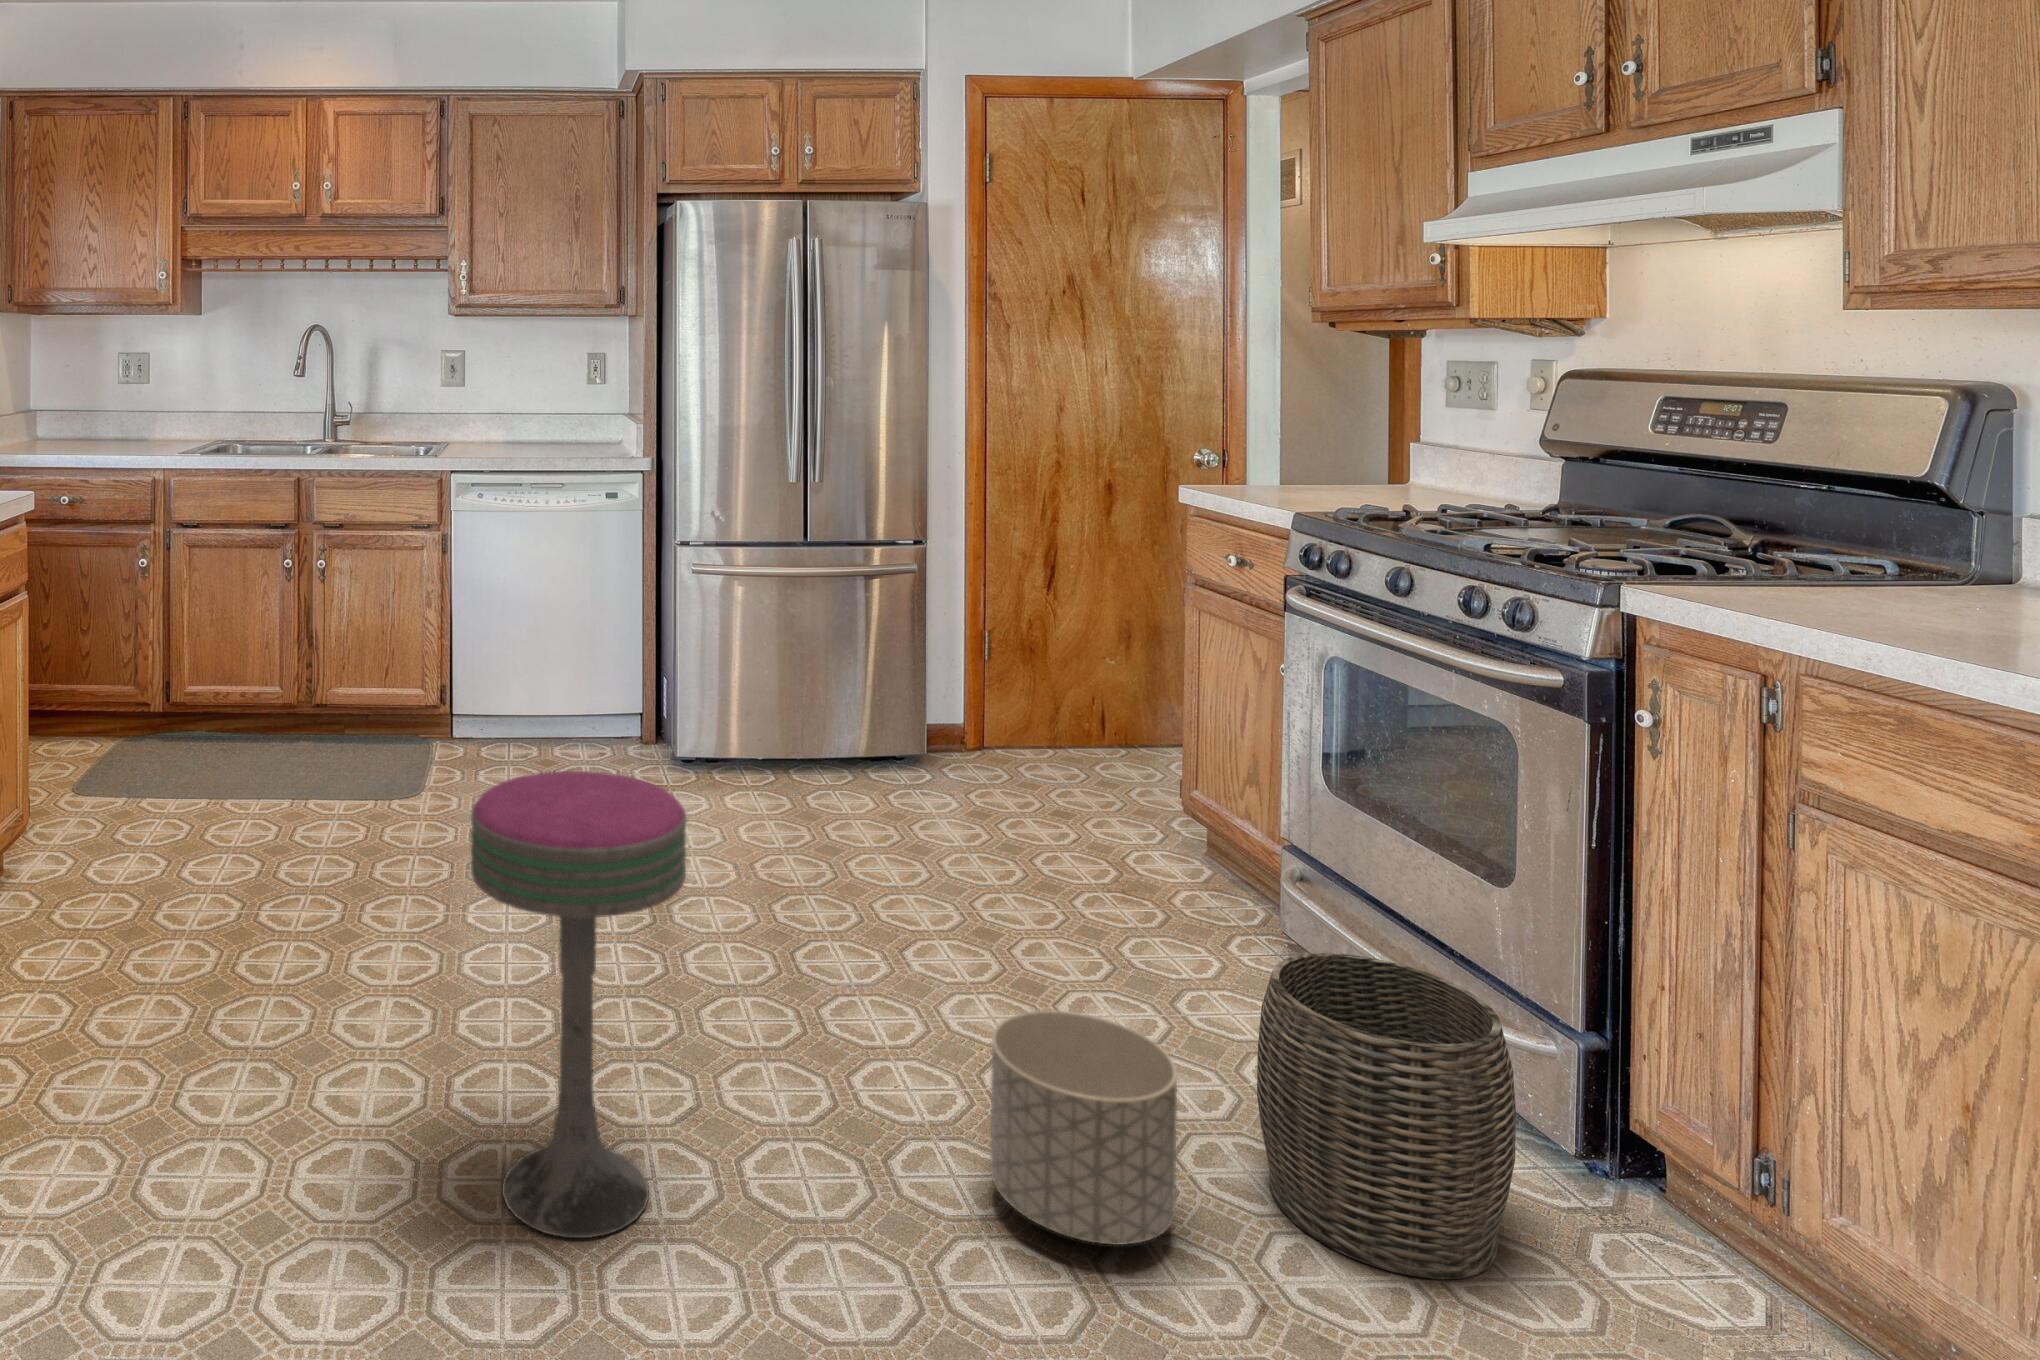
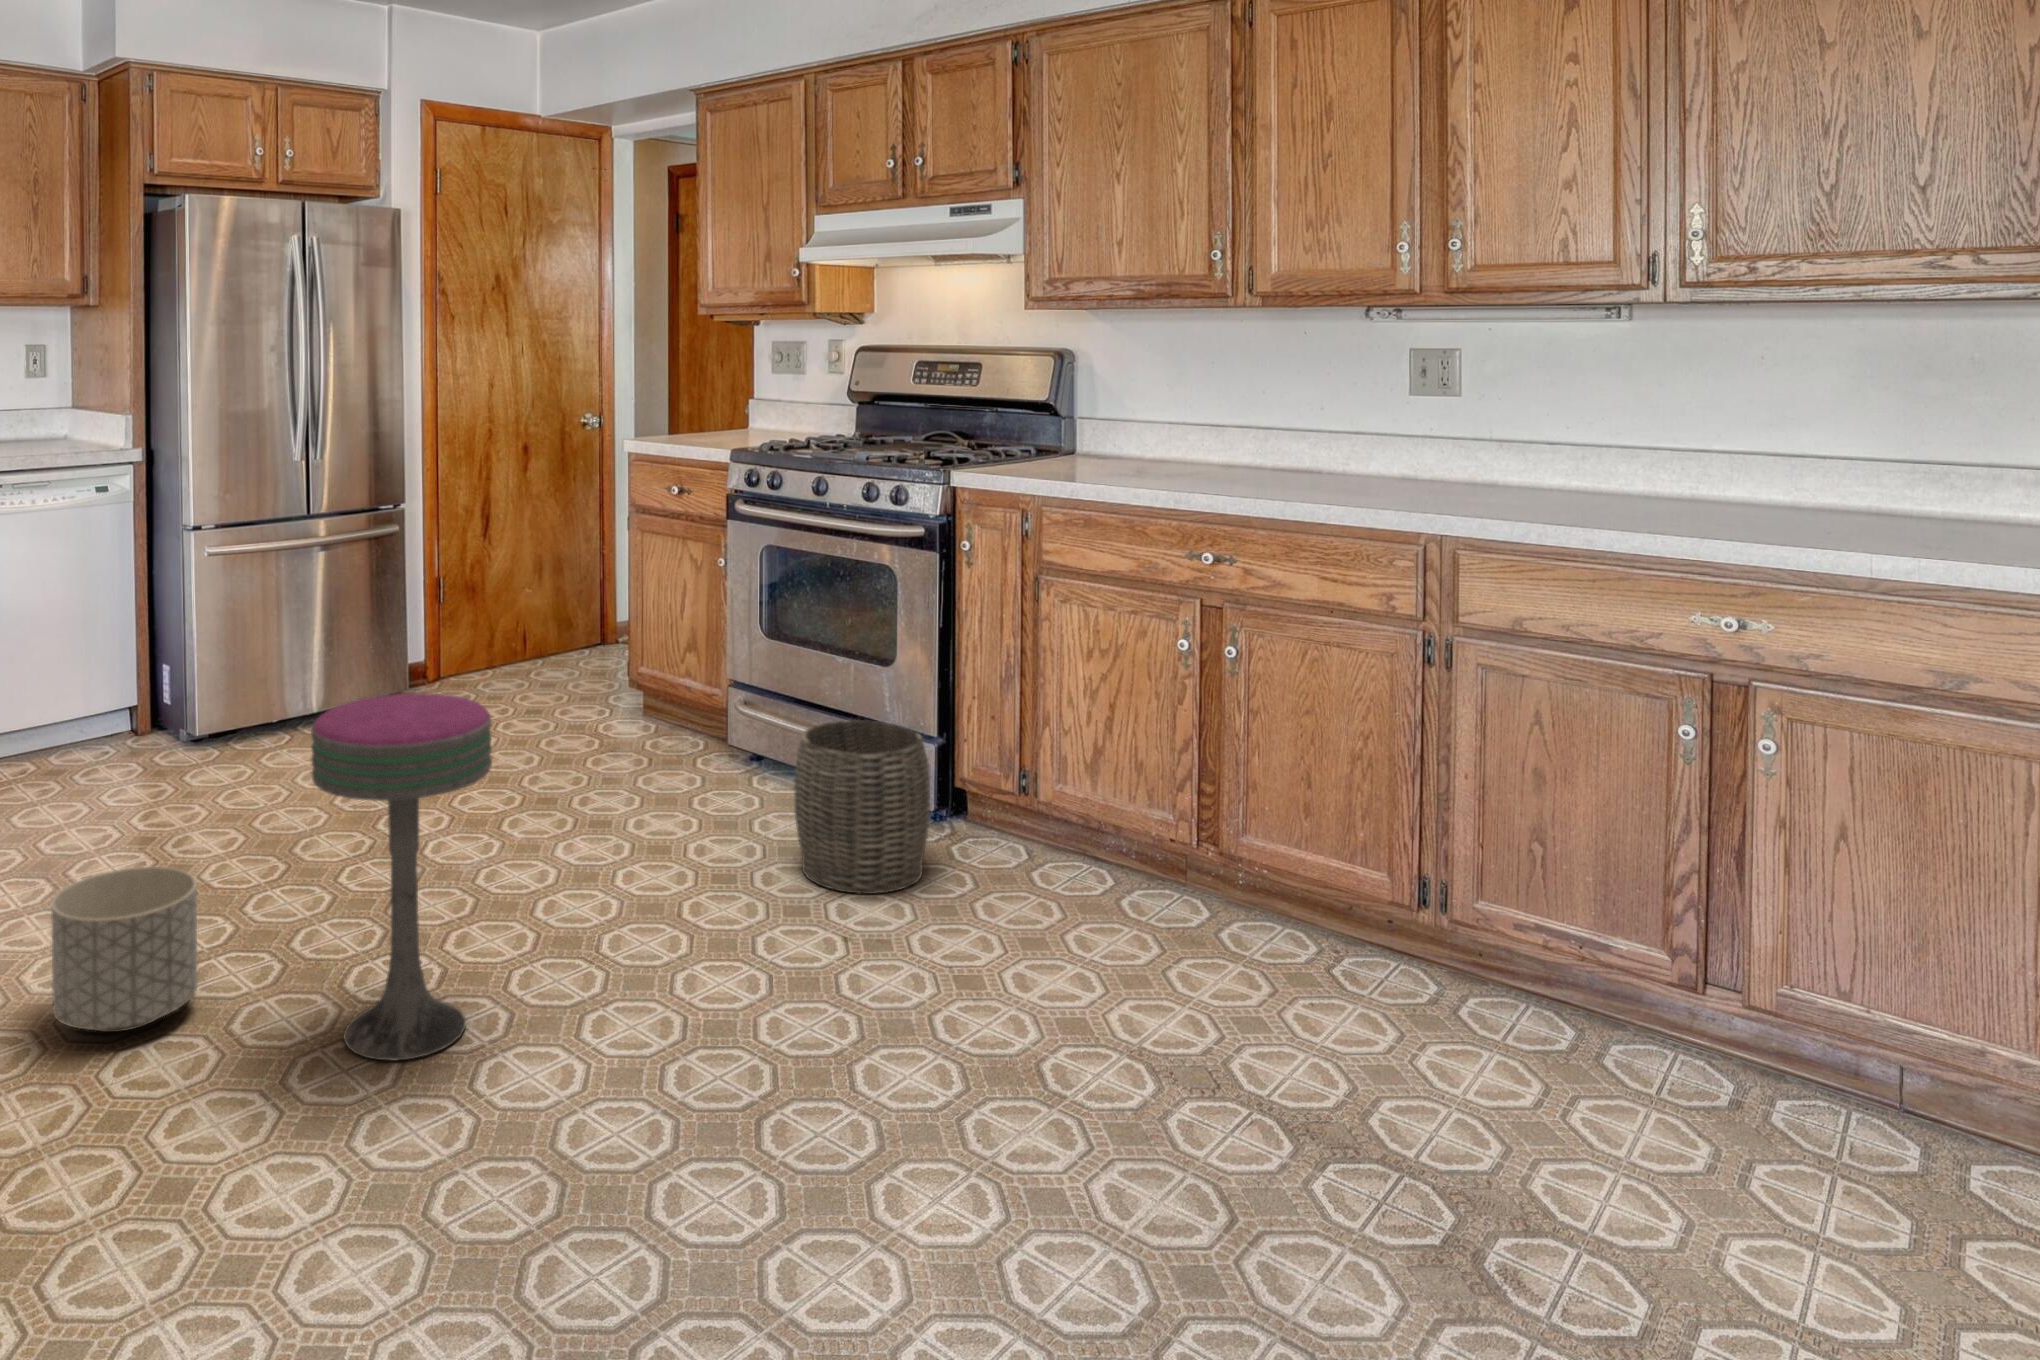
planter: present [990,1010,1177,1245] -> present [51,866,198,1032]

